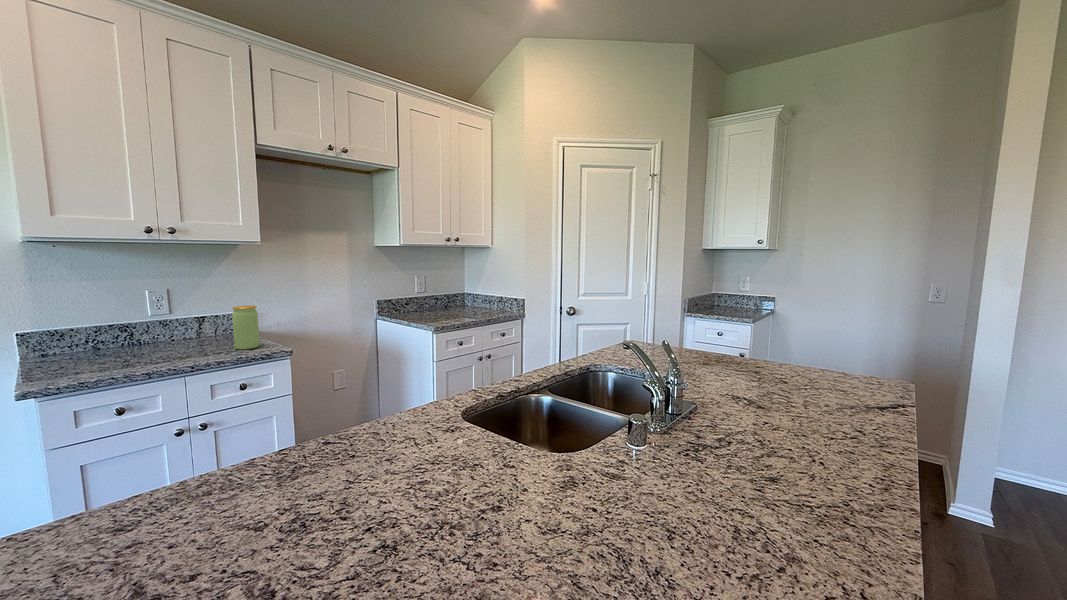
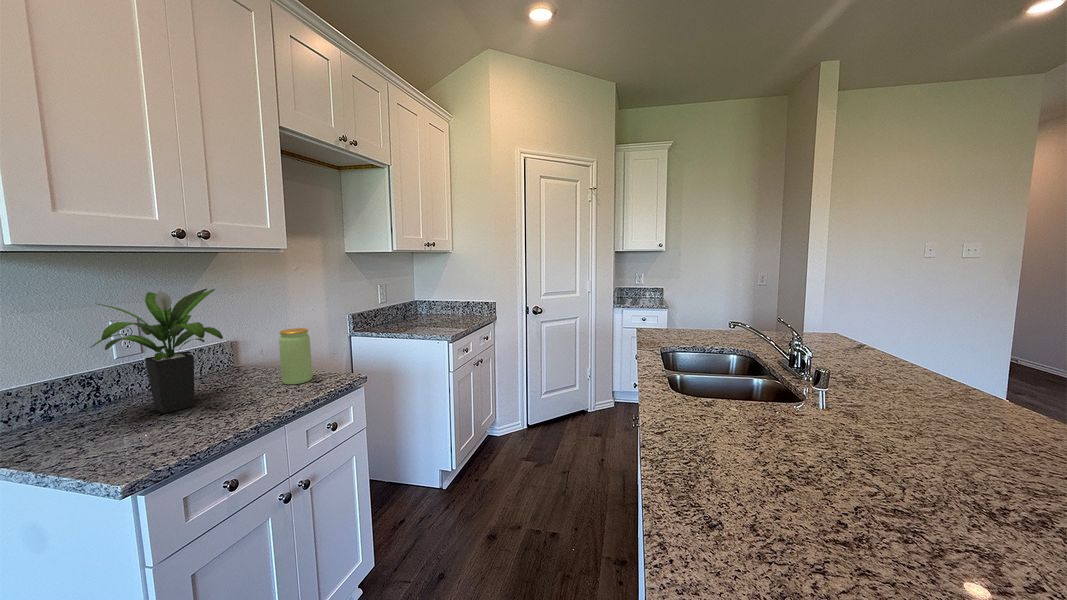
potted plant: none [90,270,196,356] -> present [91,289,223,413]

